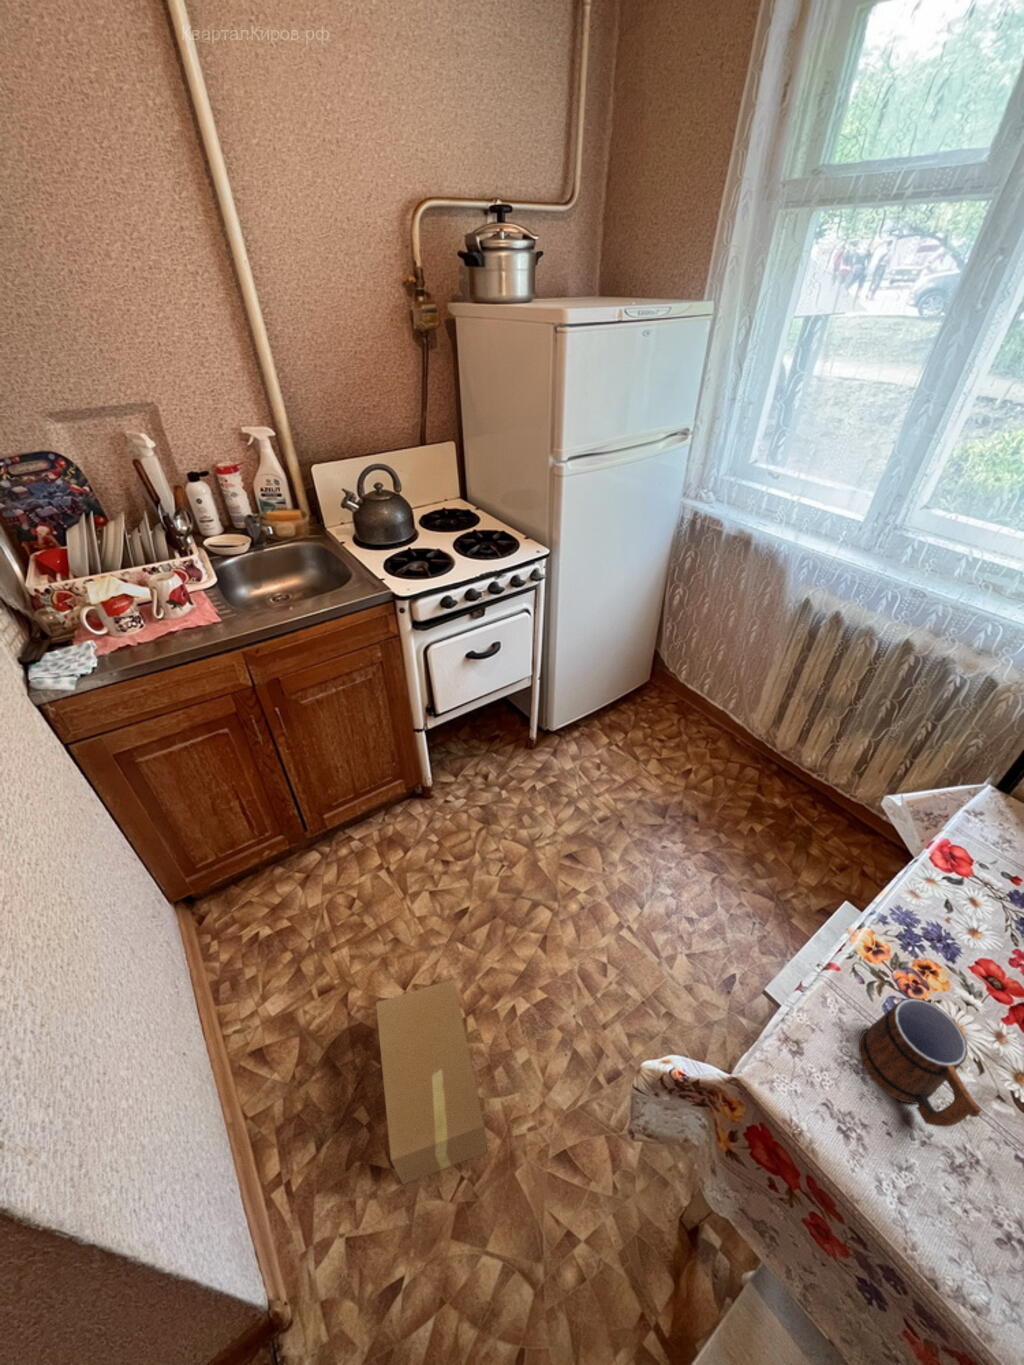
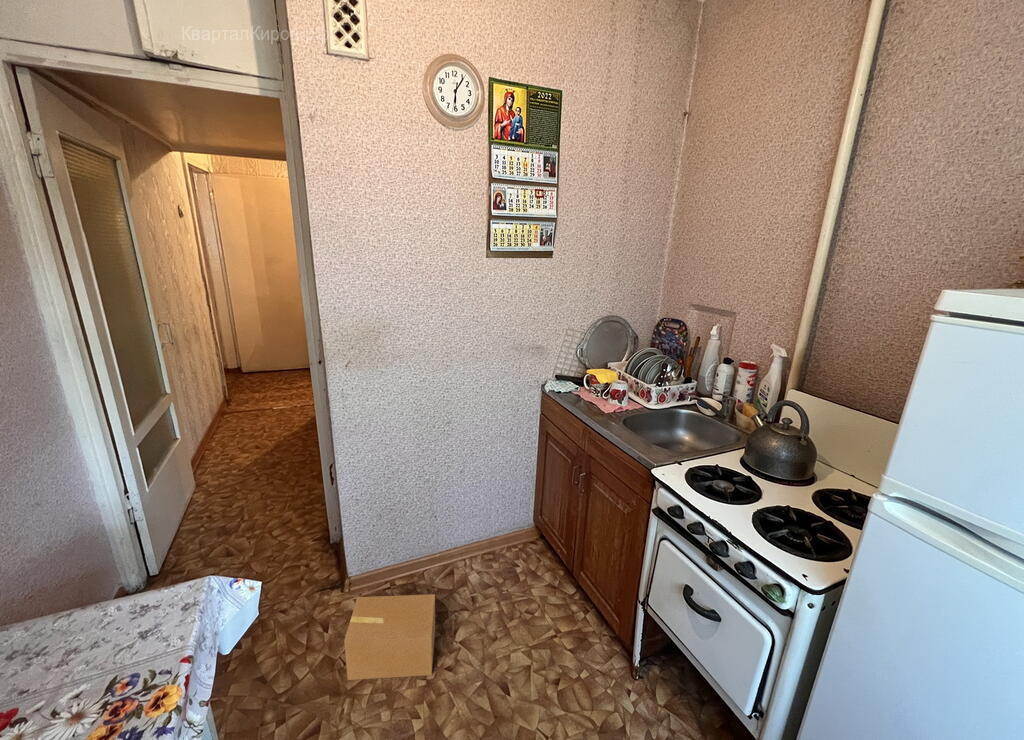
mug: present [859,998,981,1127] -> none [77,599,154,677]

